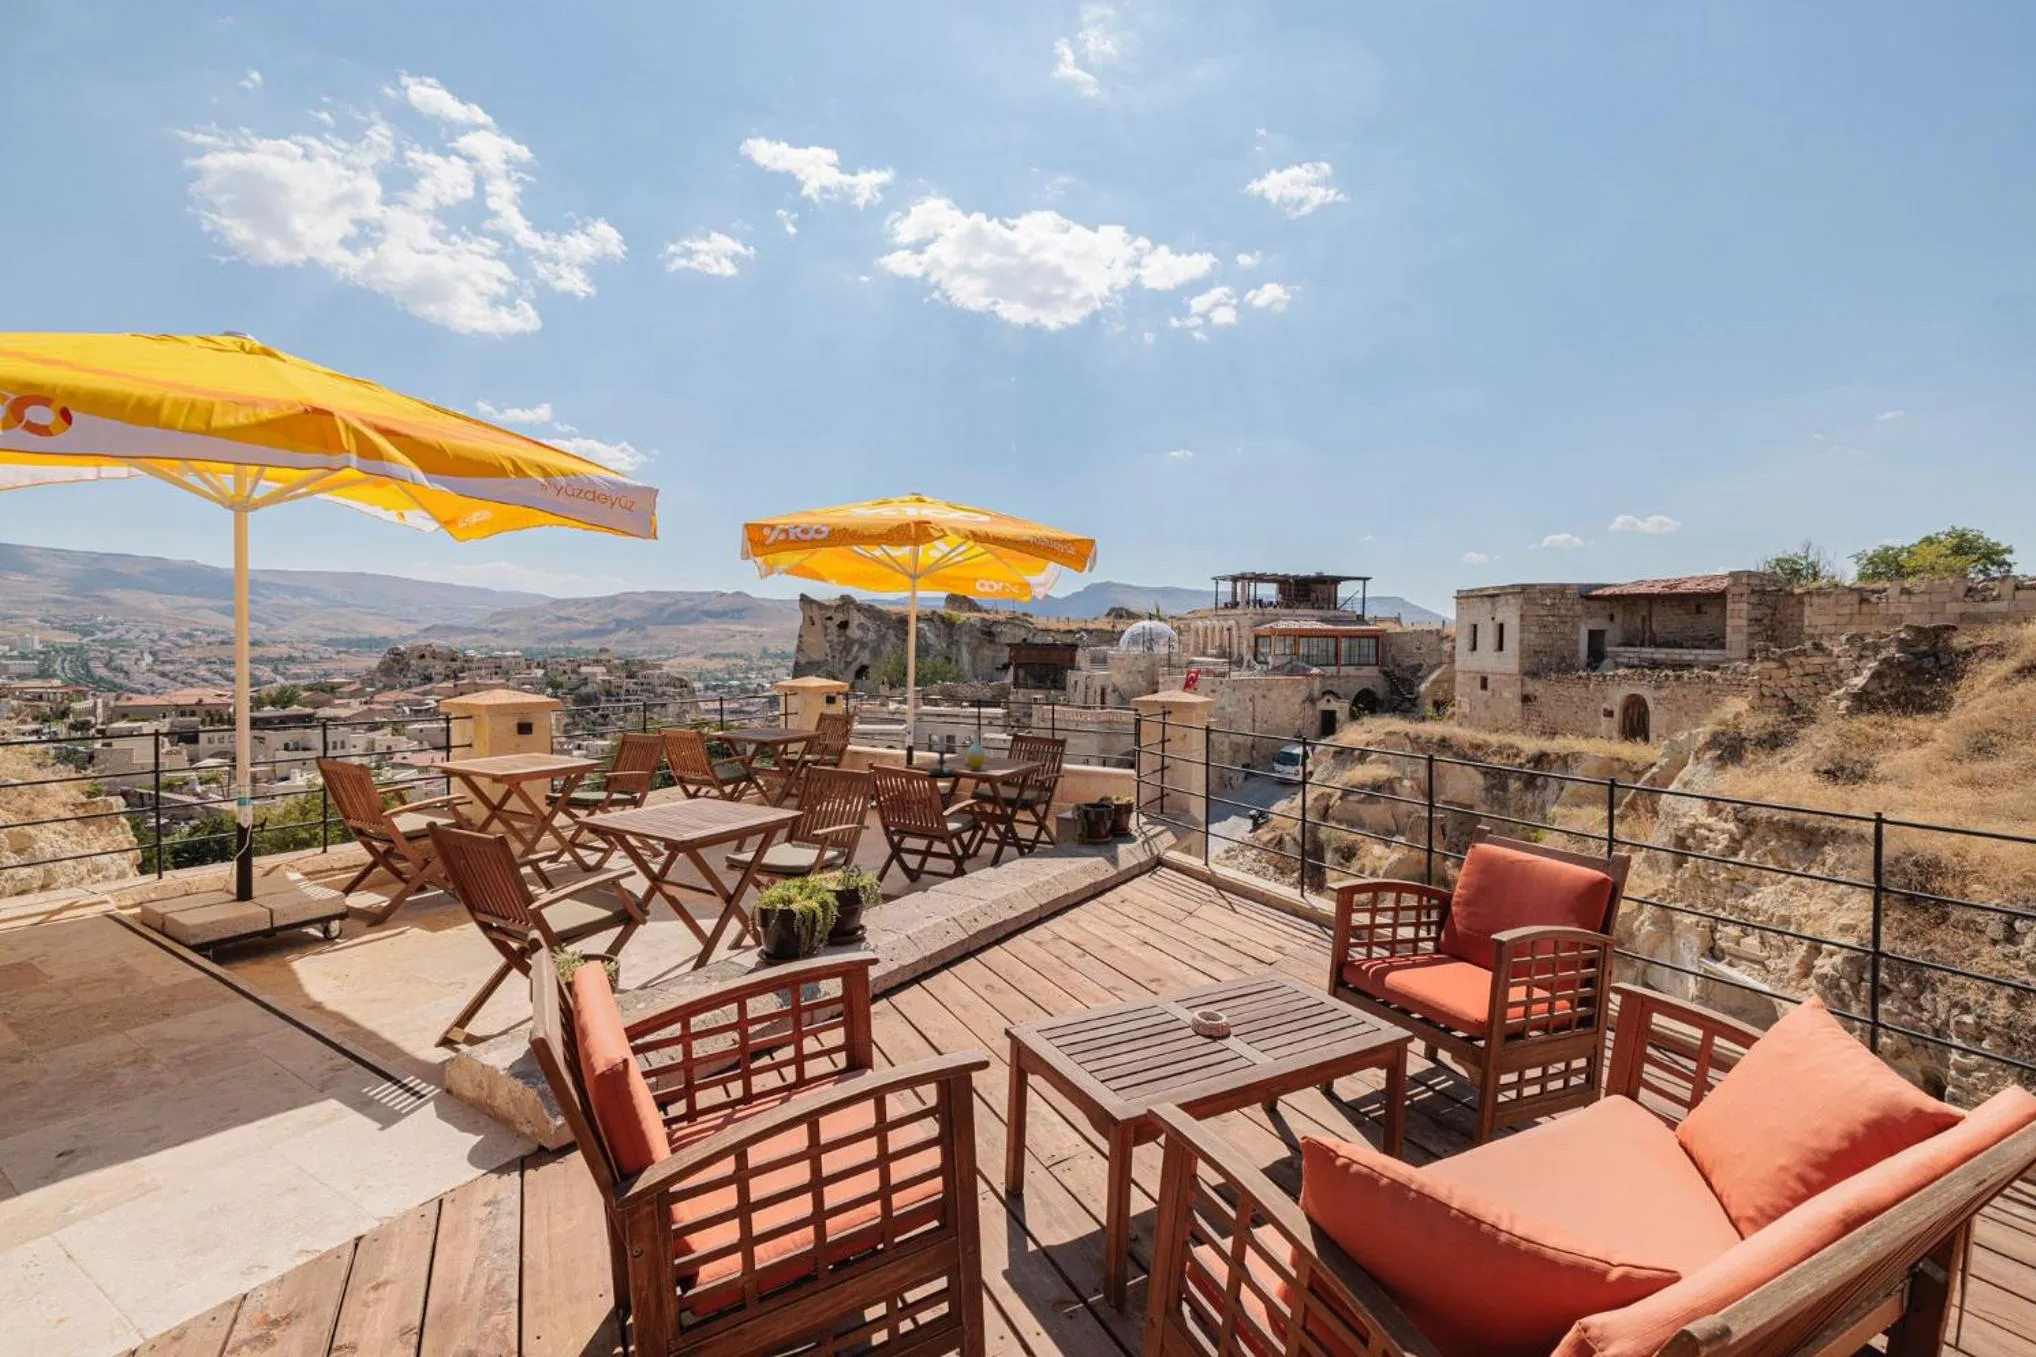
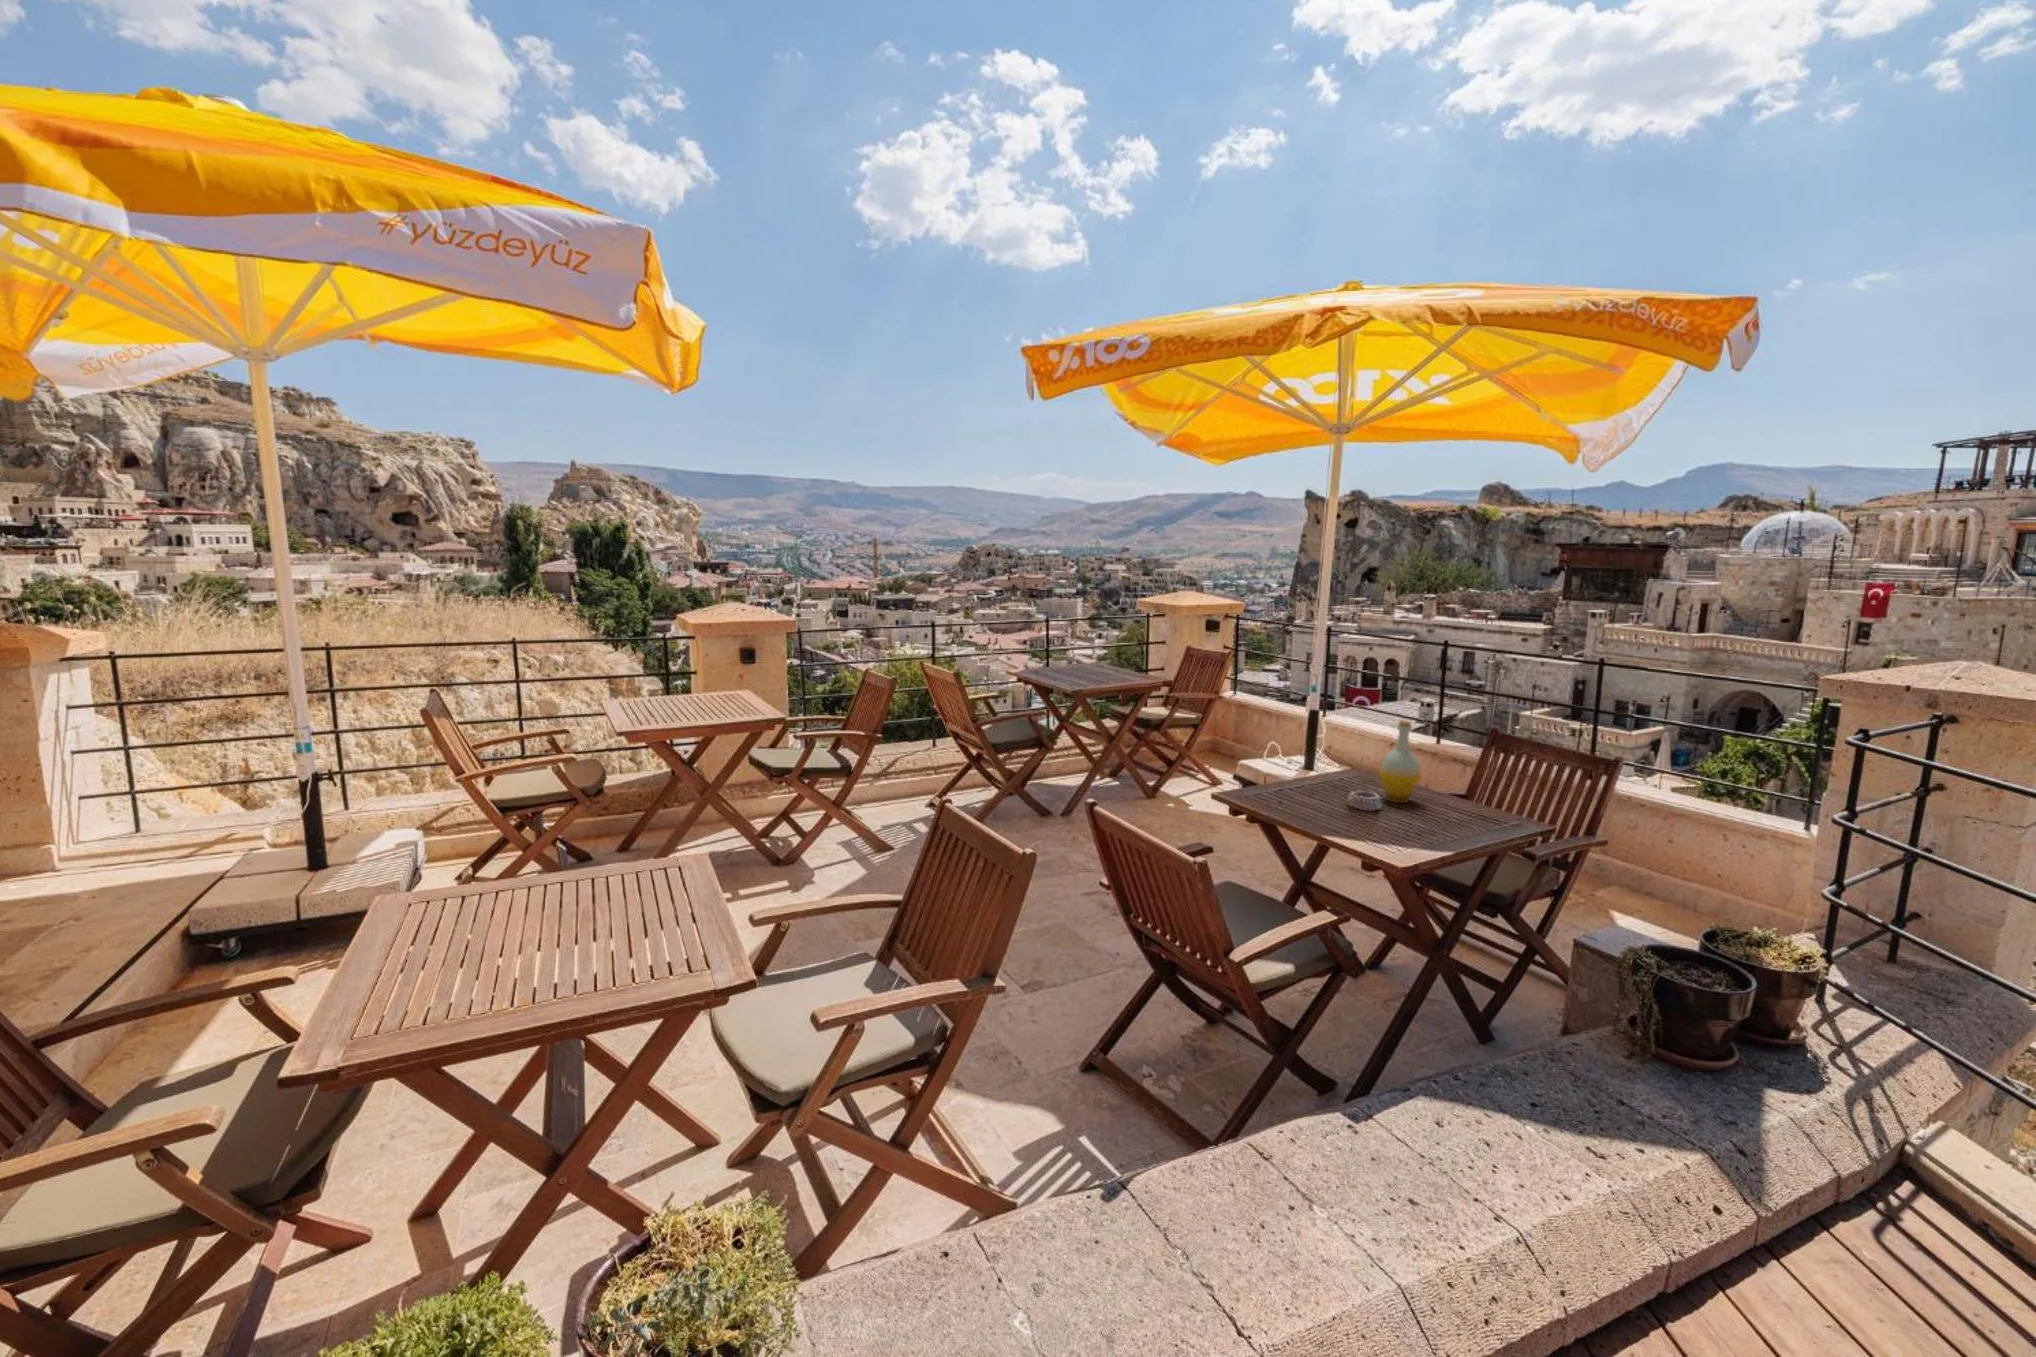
candle holder: present [928,736,955,776] -> none [1287,726,1348,812]

